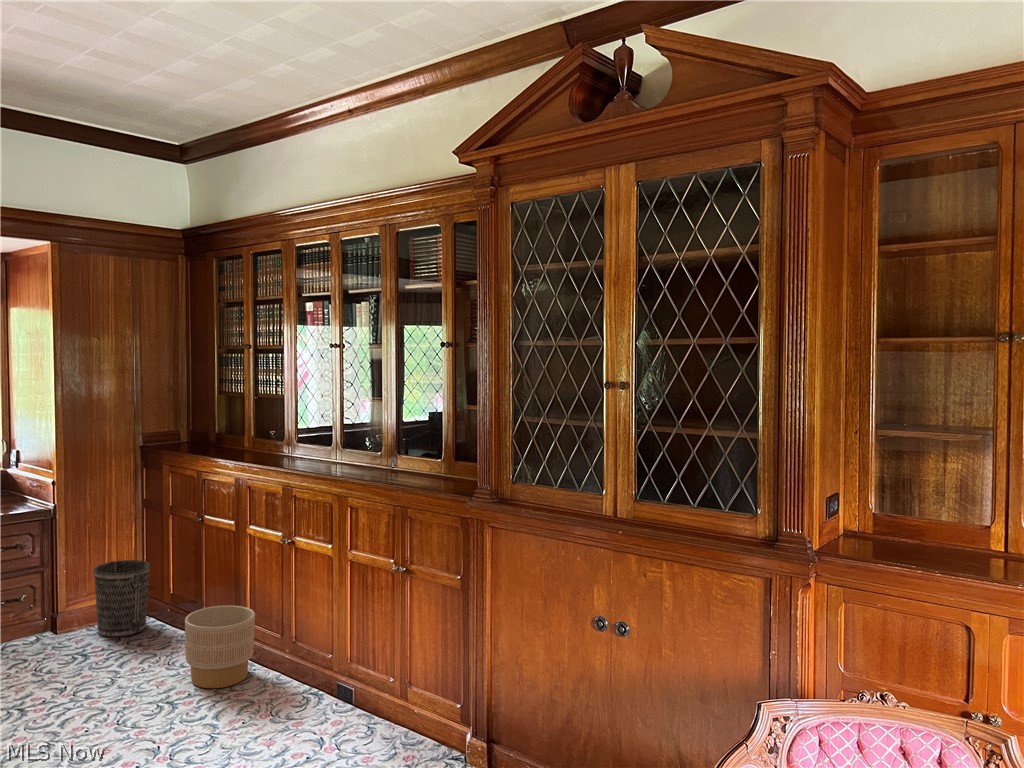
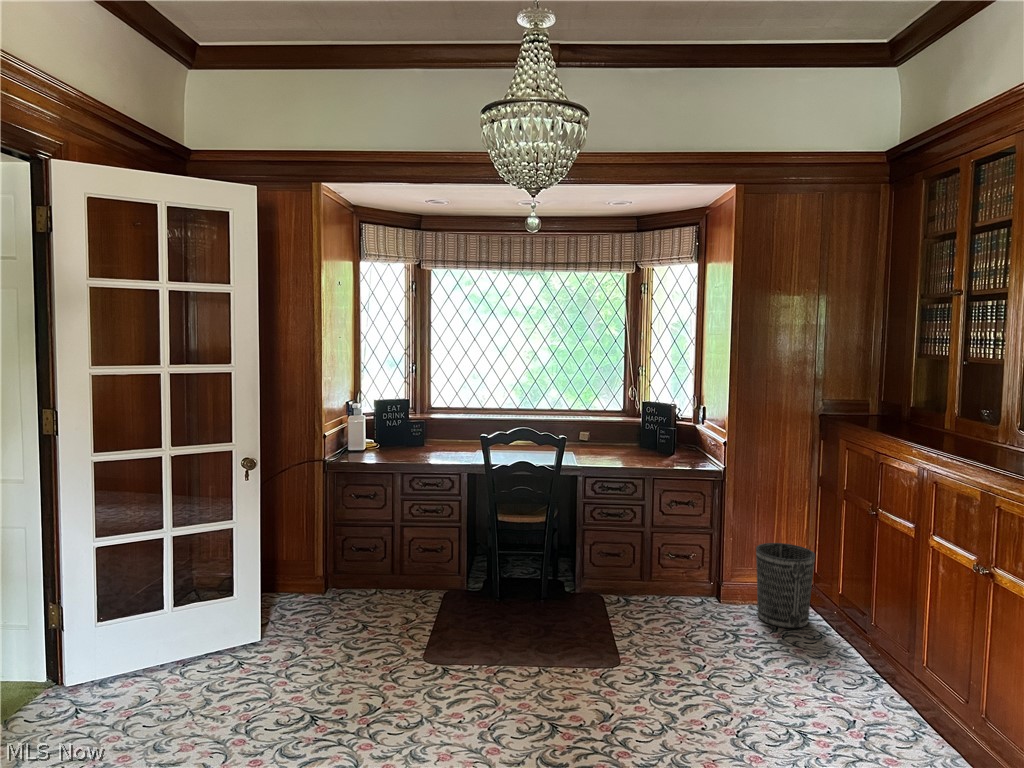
planter: present [185,605,255,688] -> none [831,629,928,745]

